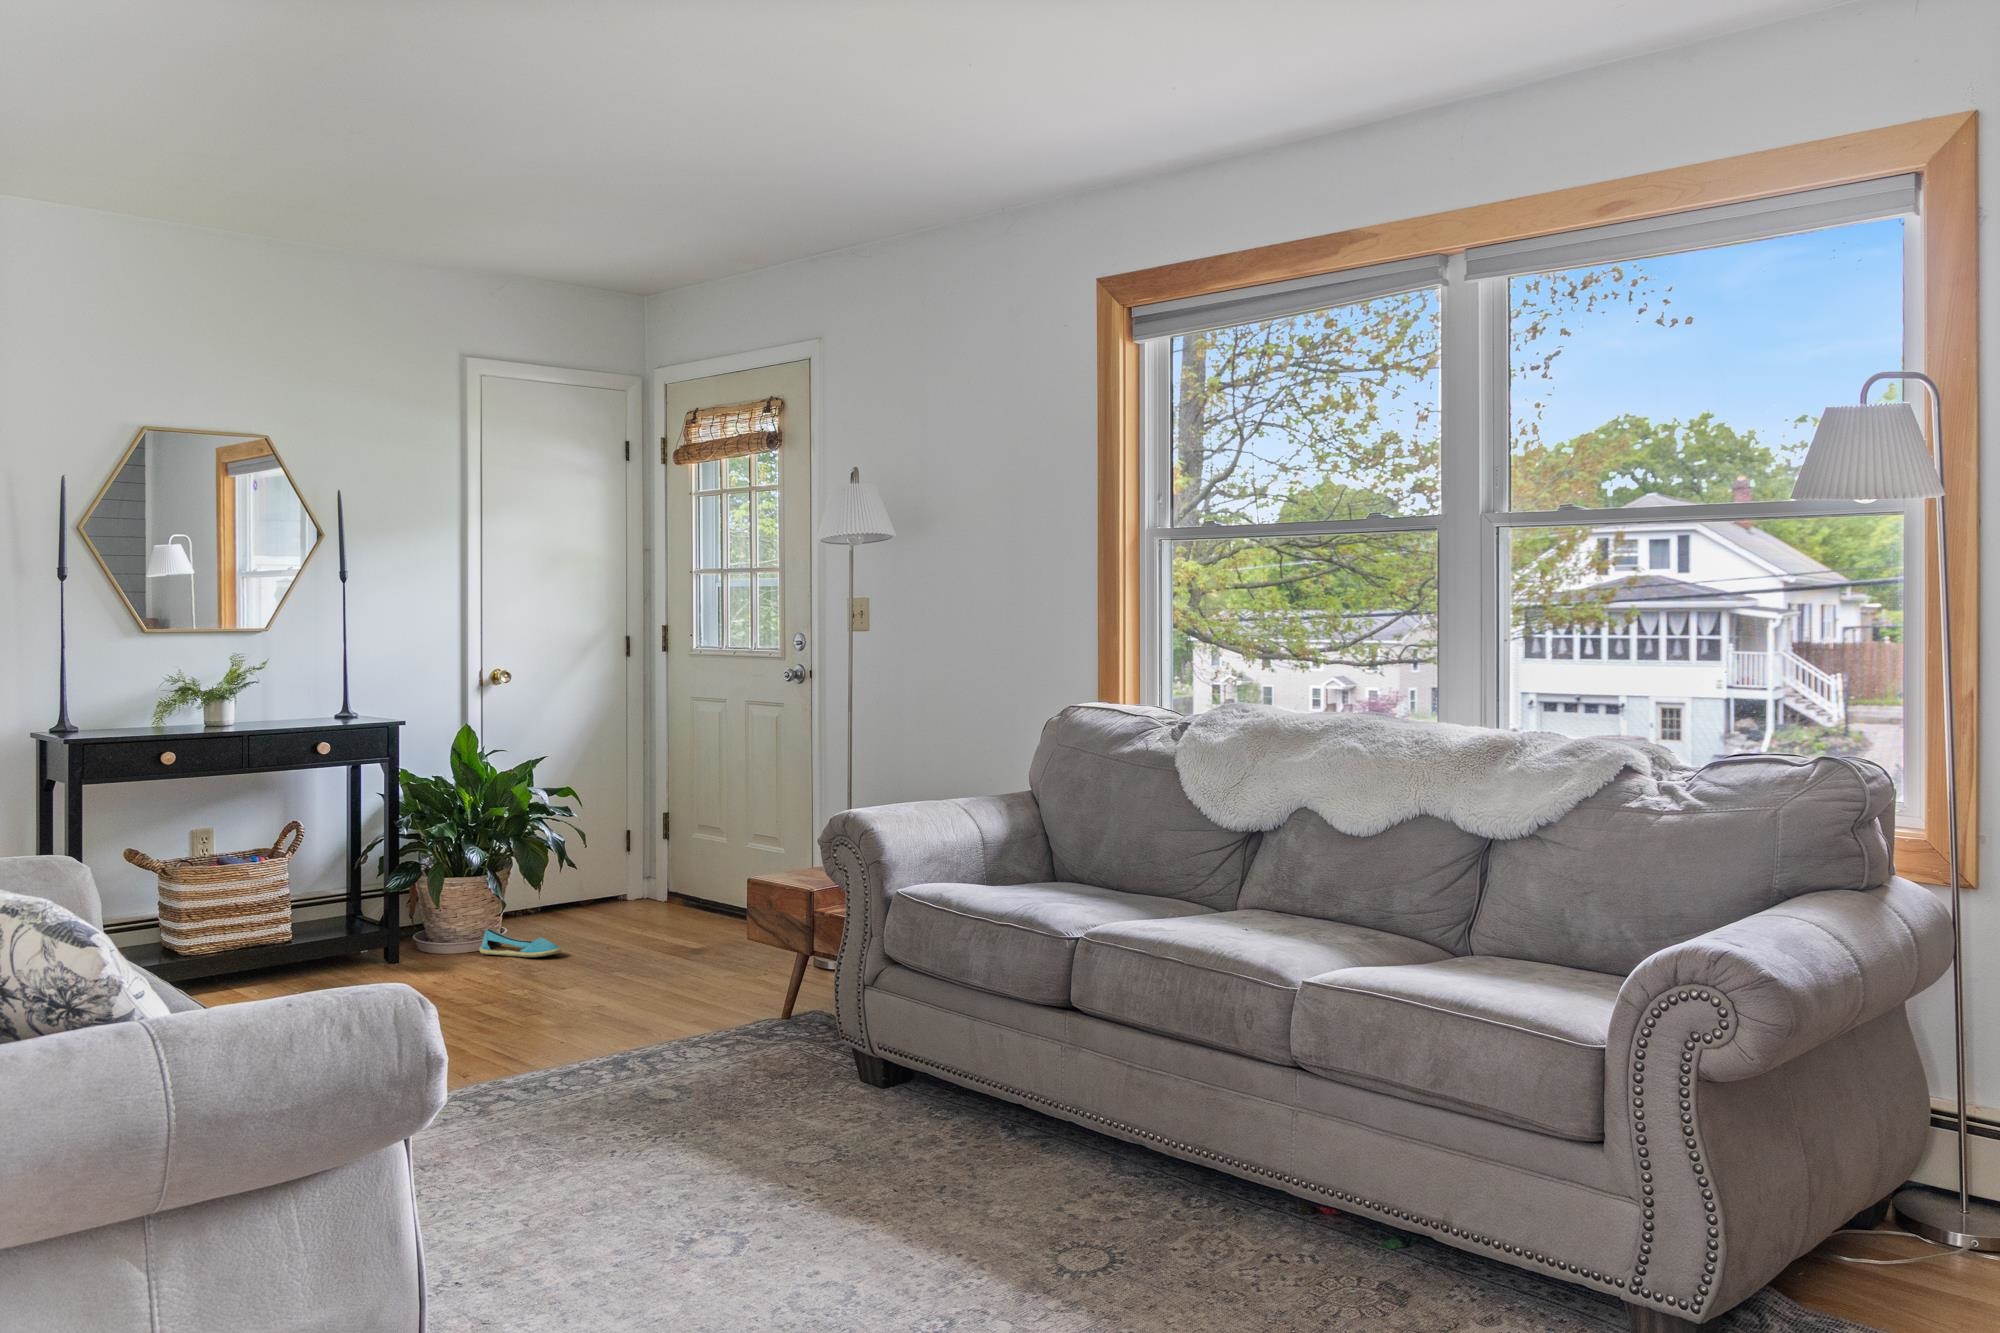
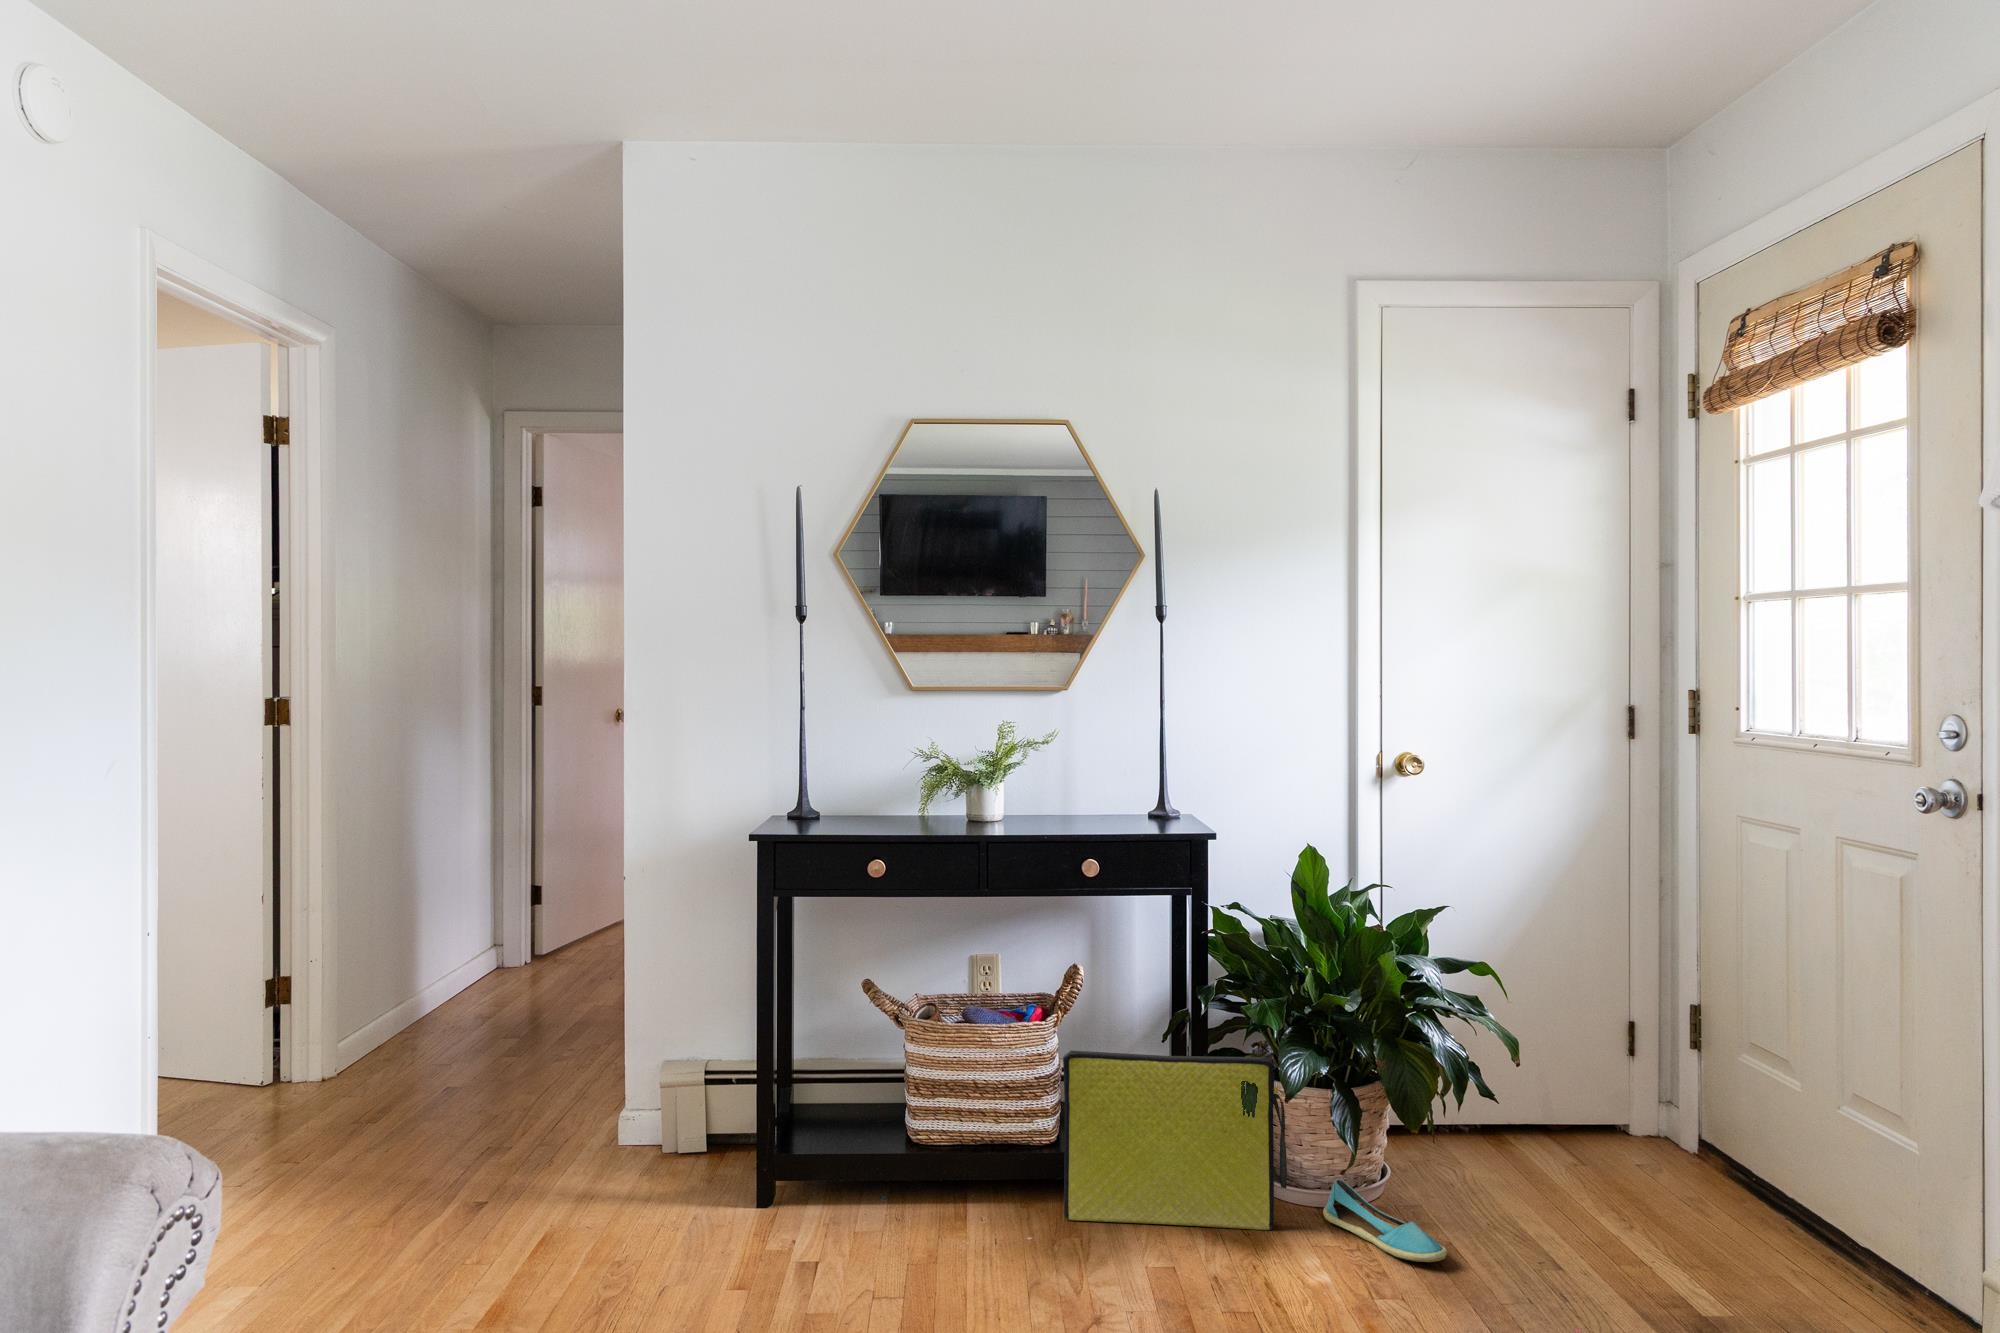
bag: none [310,858,463,983] -> present [1063,1050,1287,1230]

